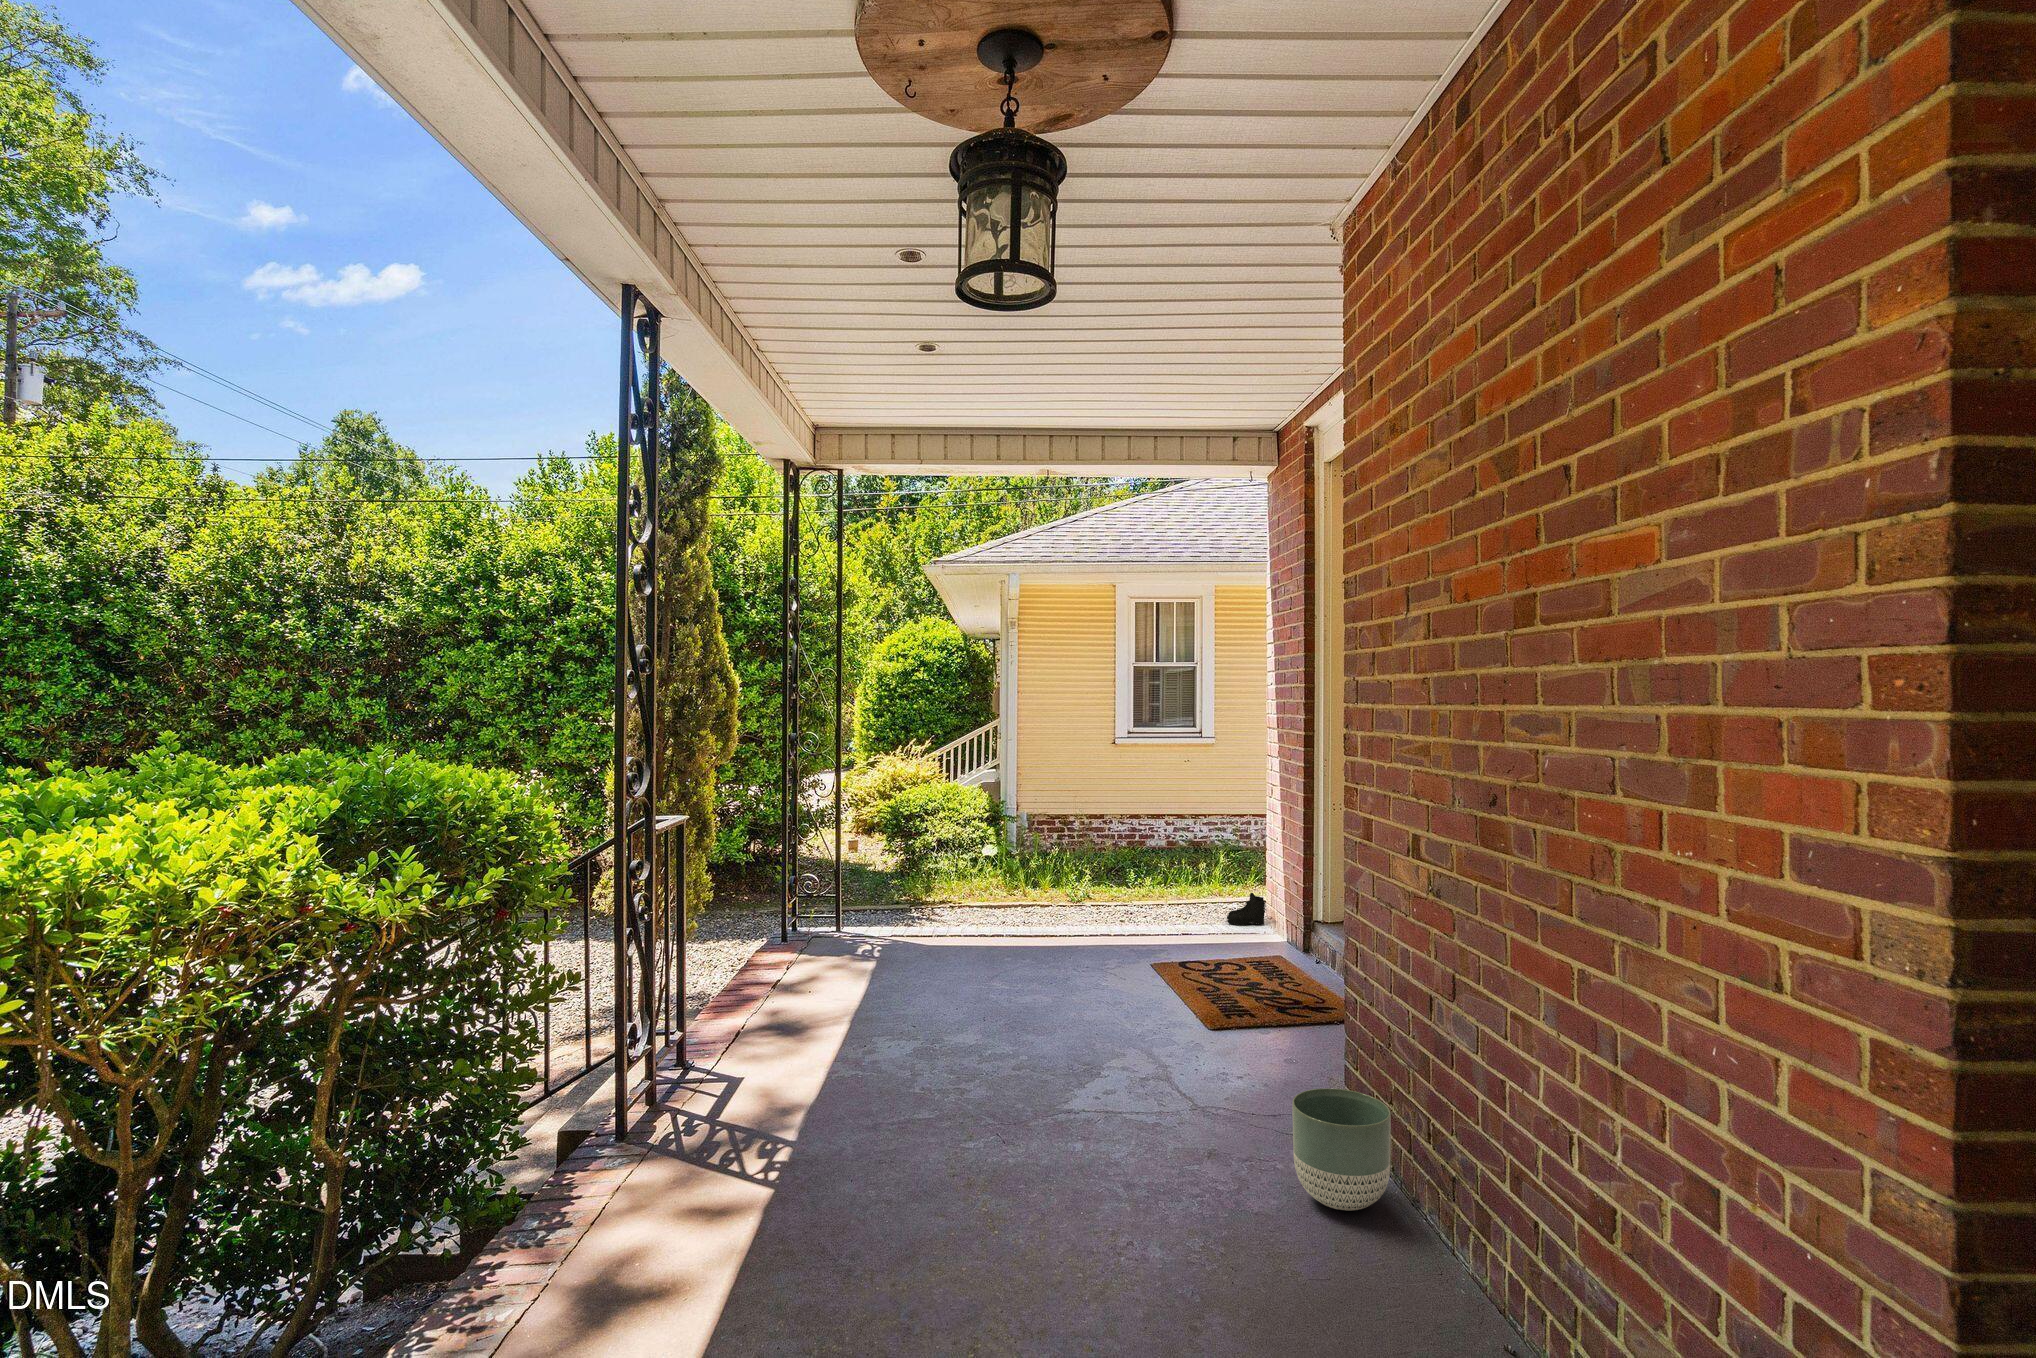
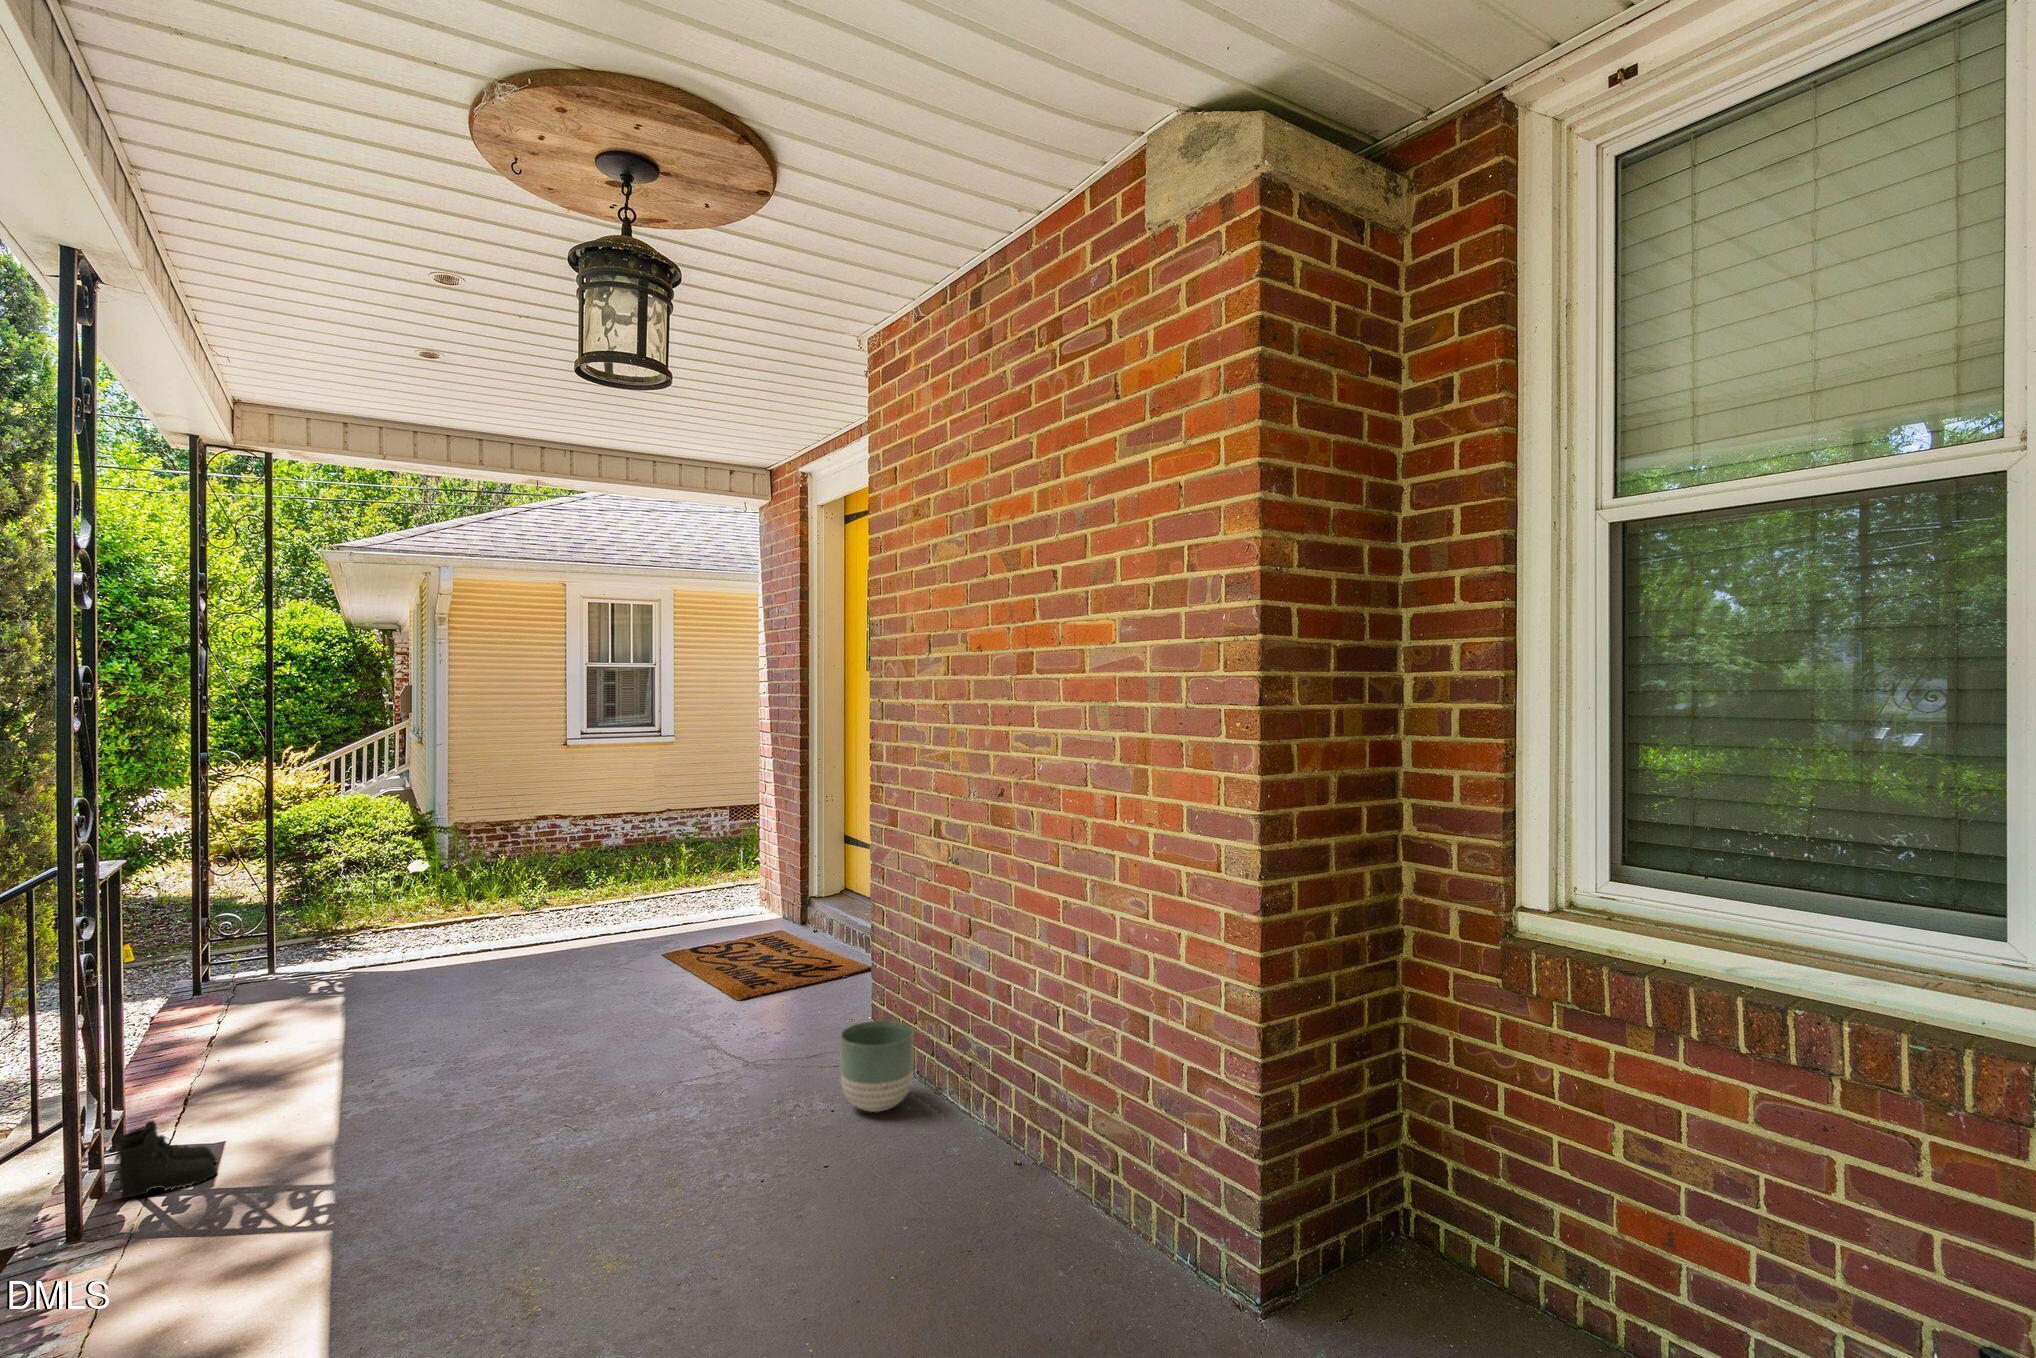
boots: present [1227,893,1266,925] -> present [114,1121,218,1198]

